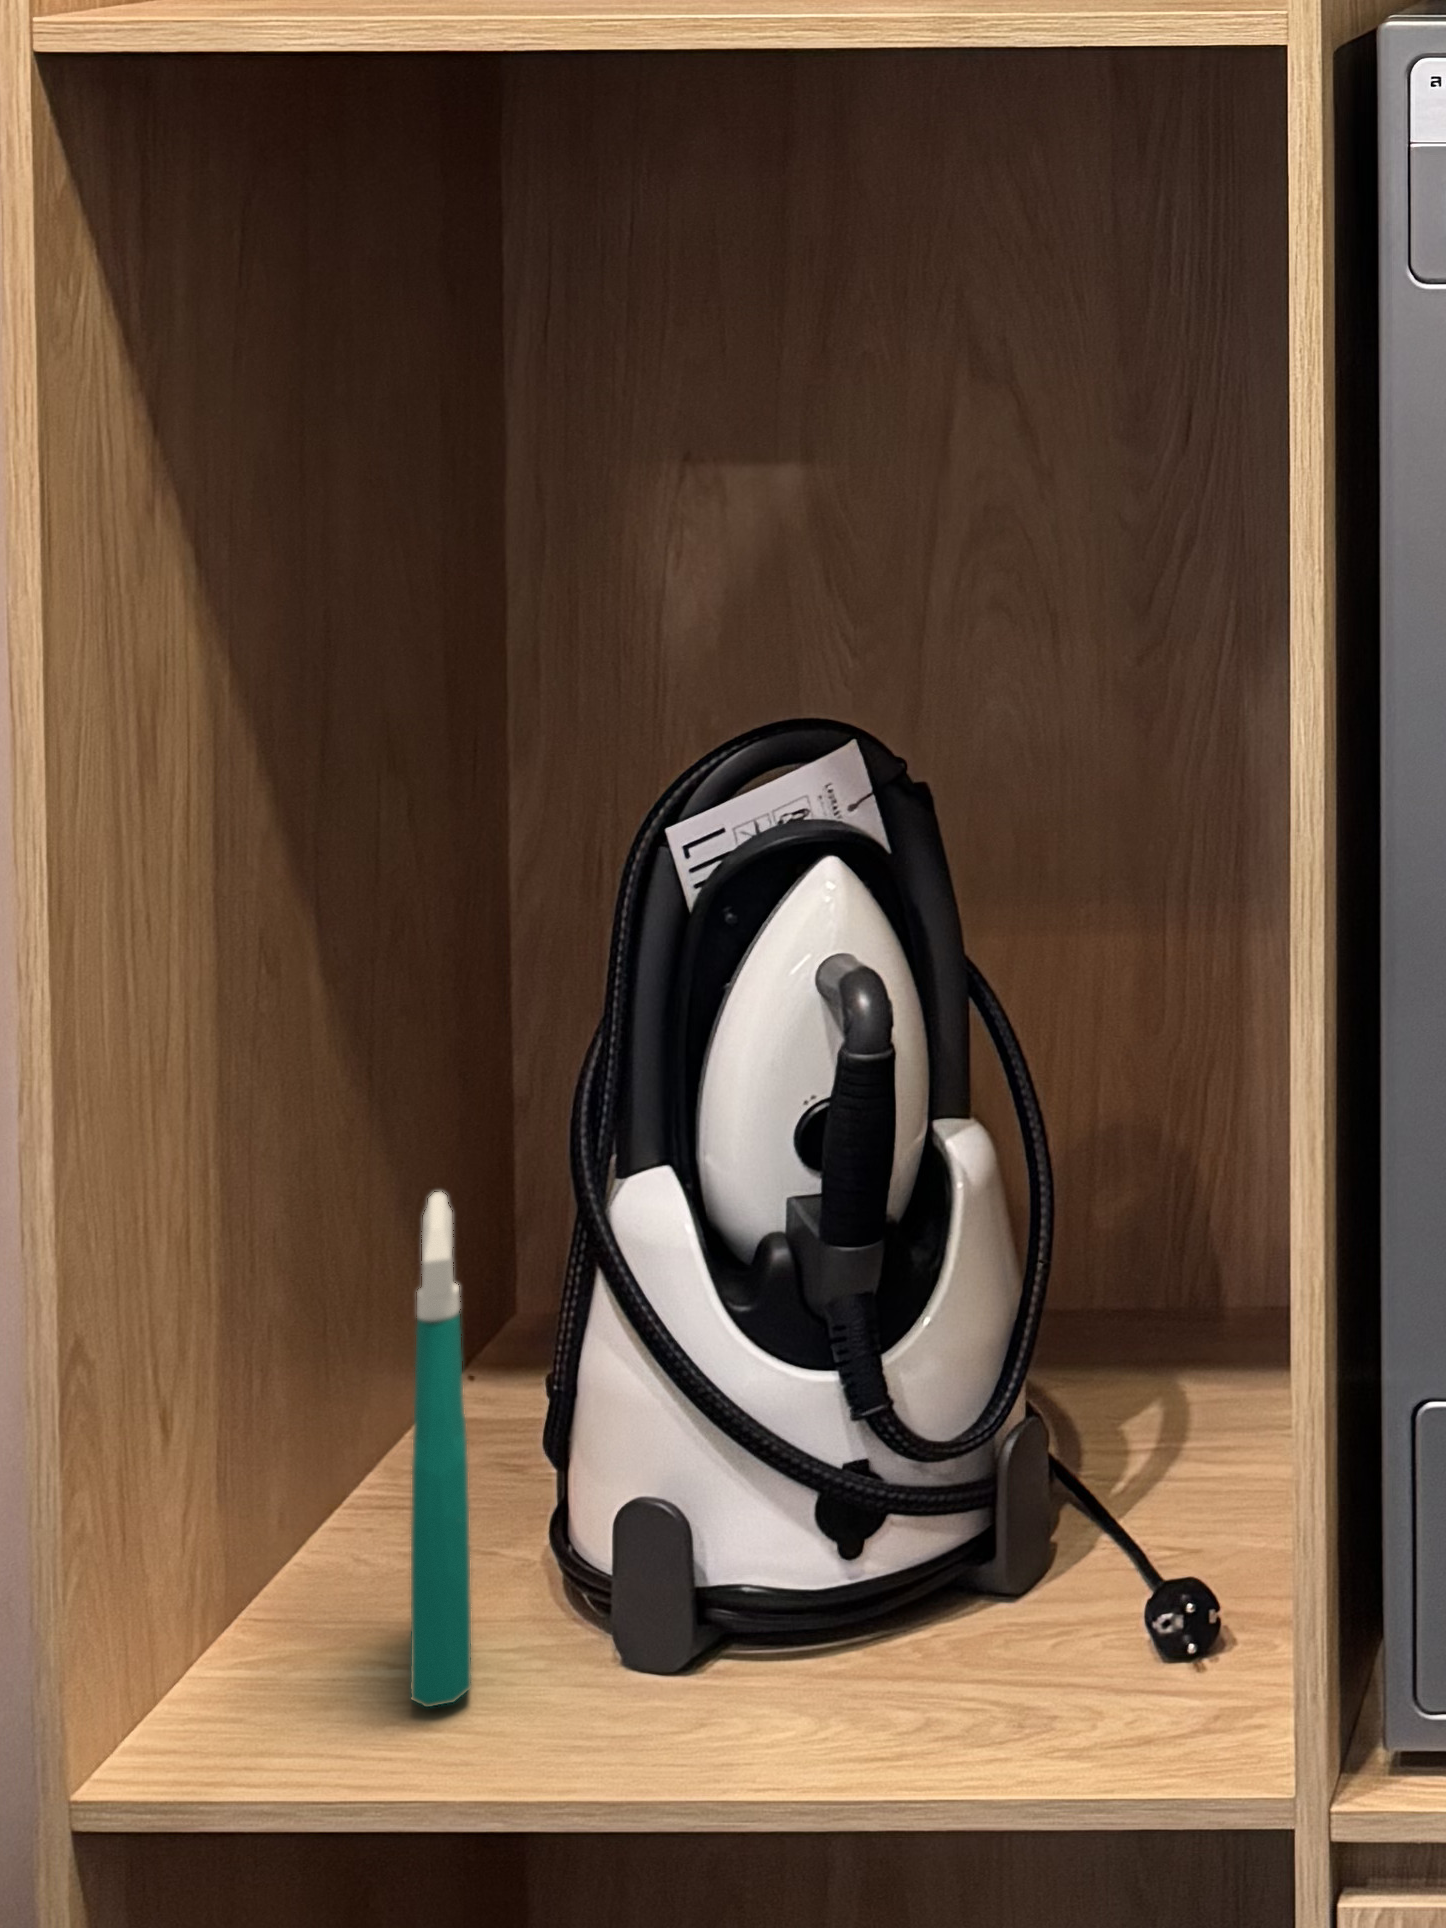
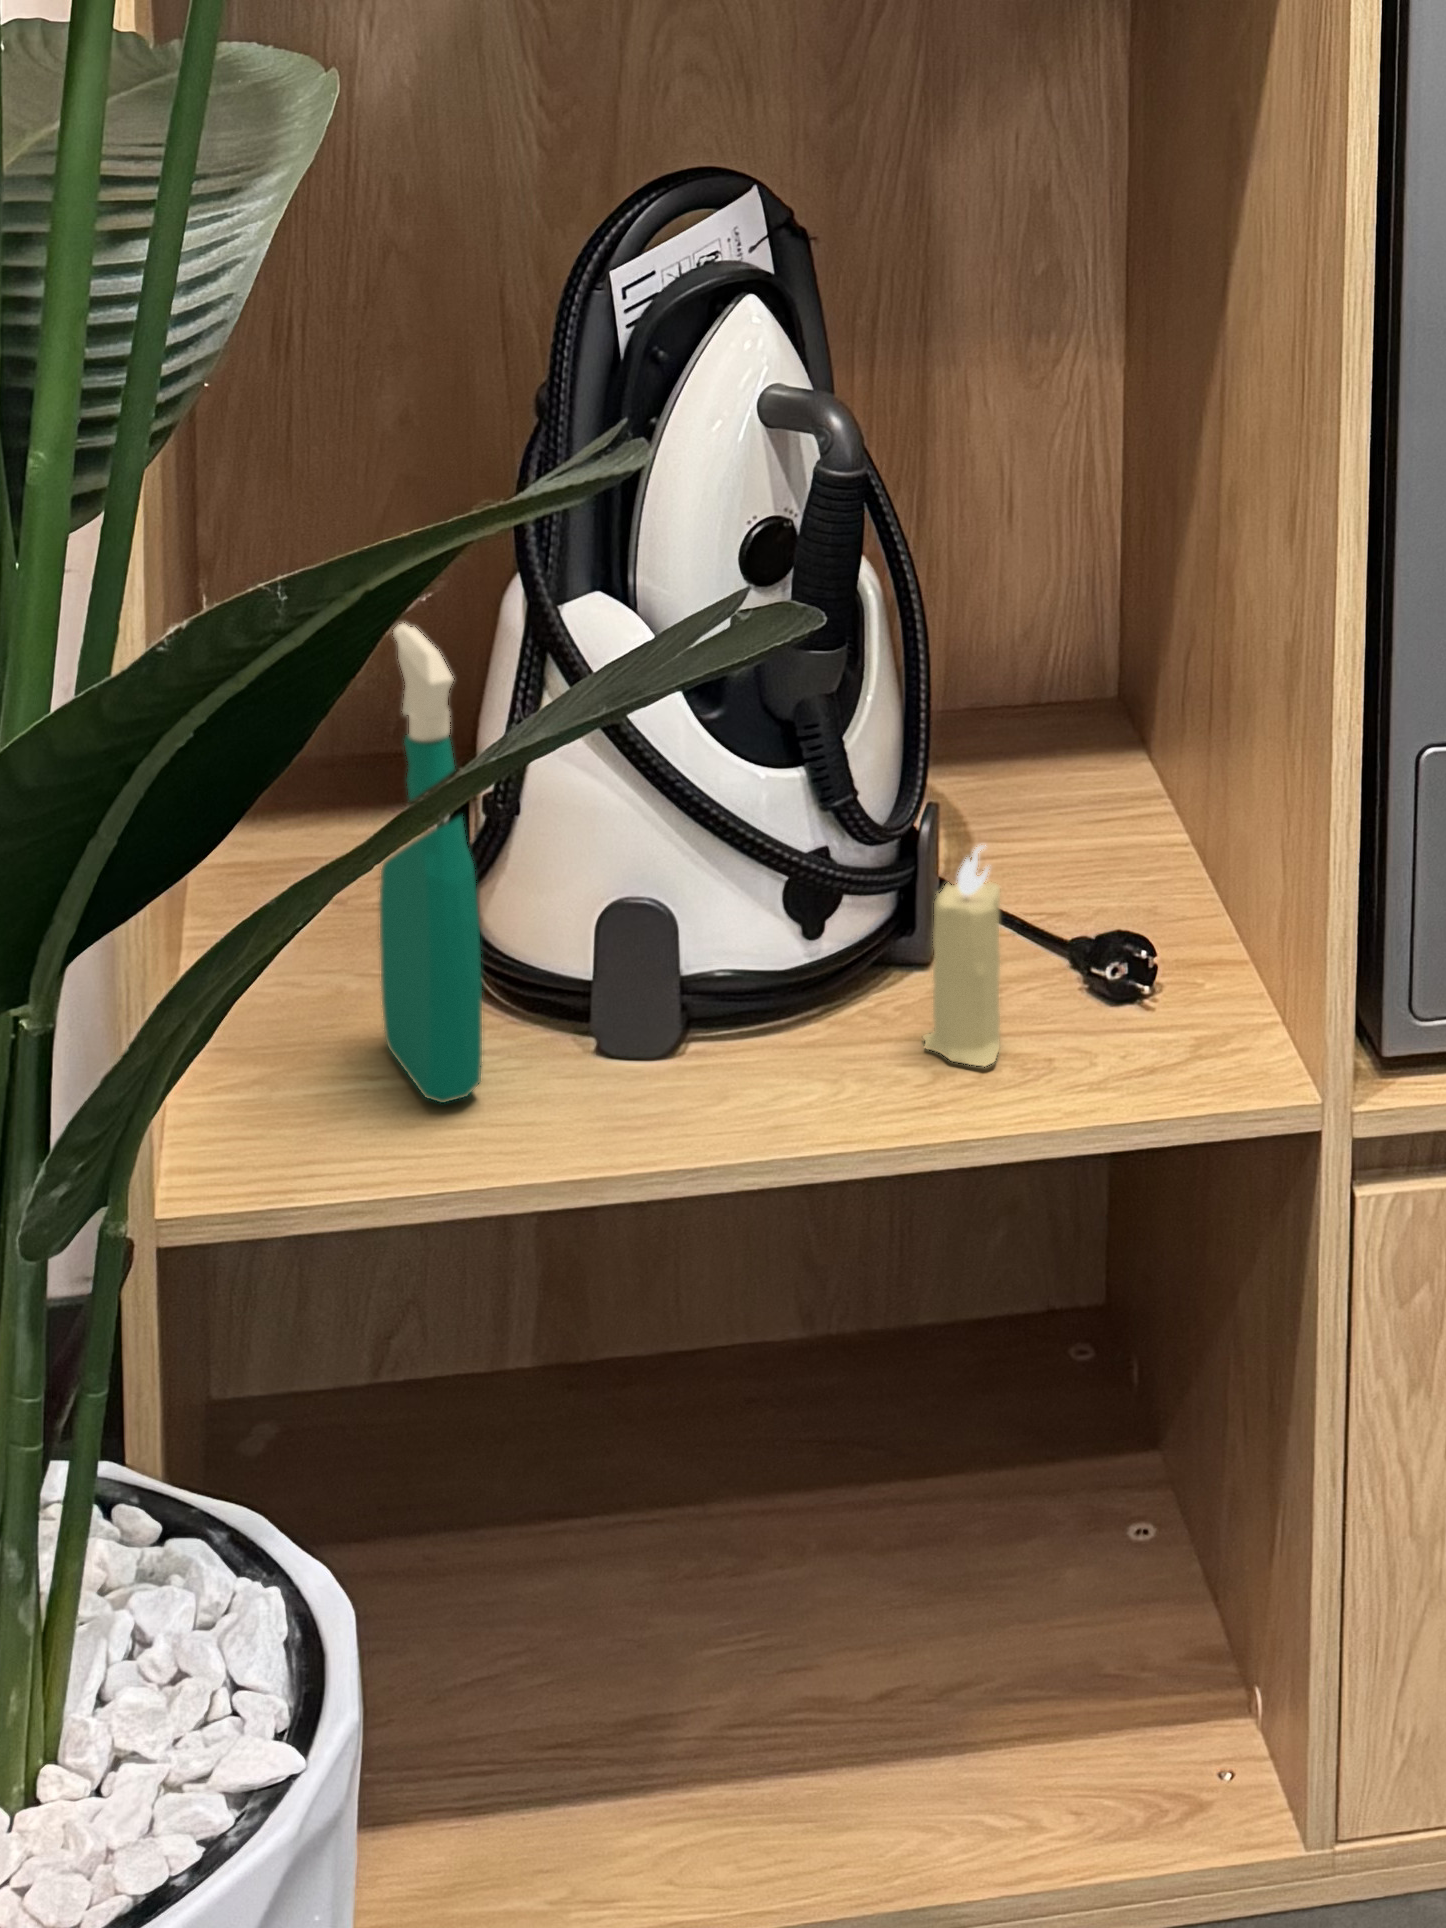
candle: none [943,1473,1026,1720] -> present [923,845,1000,1066]

